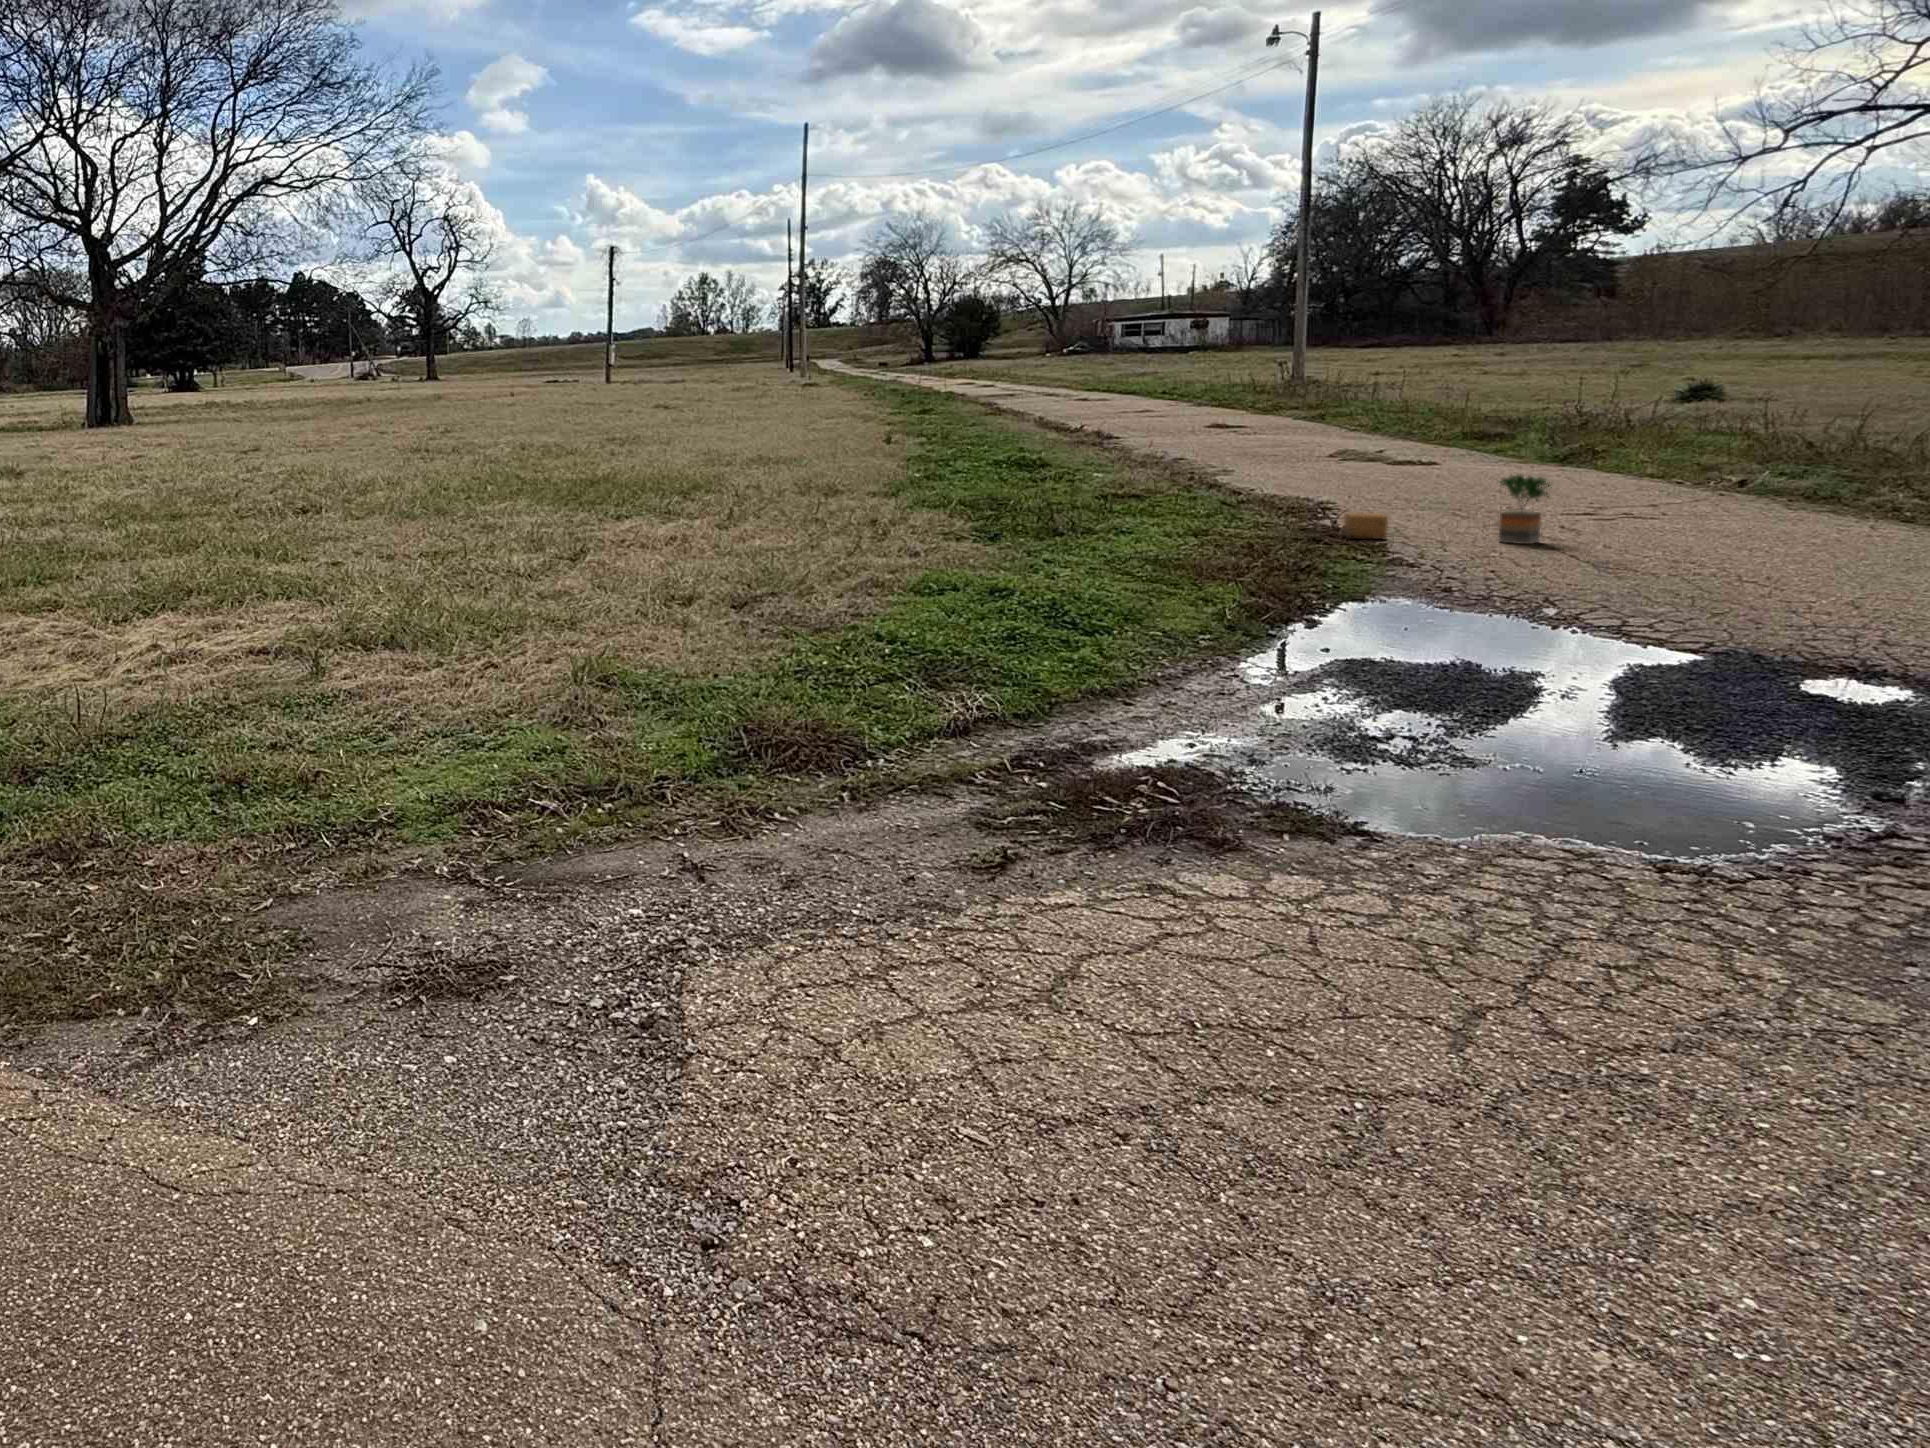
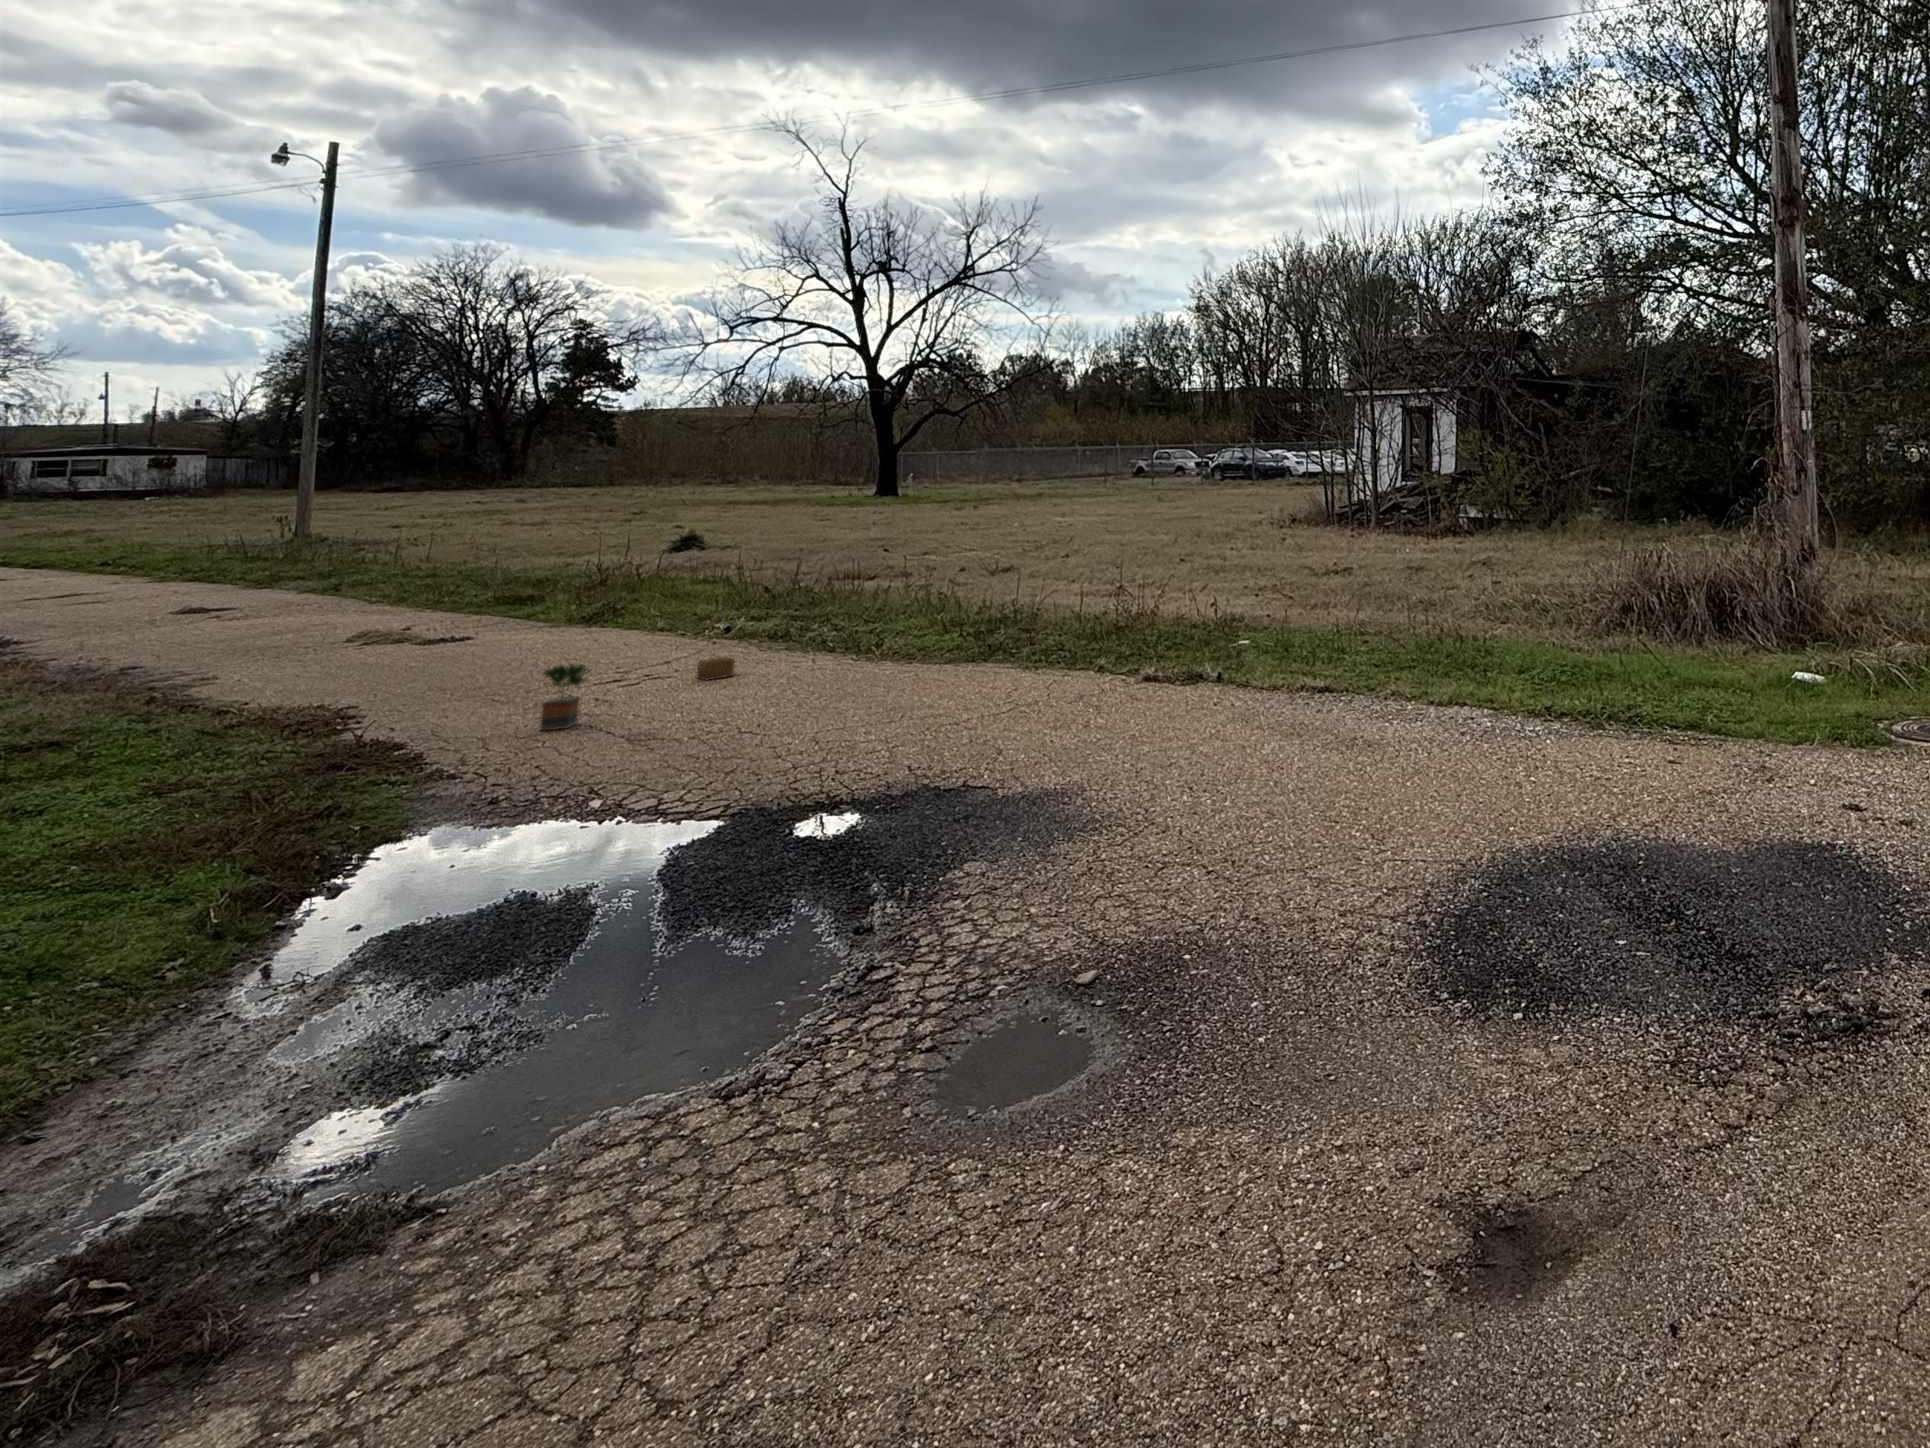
cardboard box: present [1343,513,1388,539] -> present [696,657,735,680]

